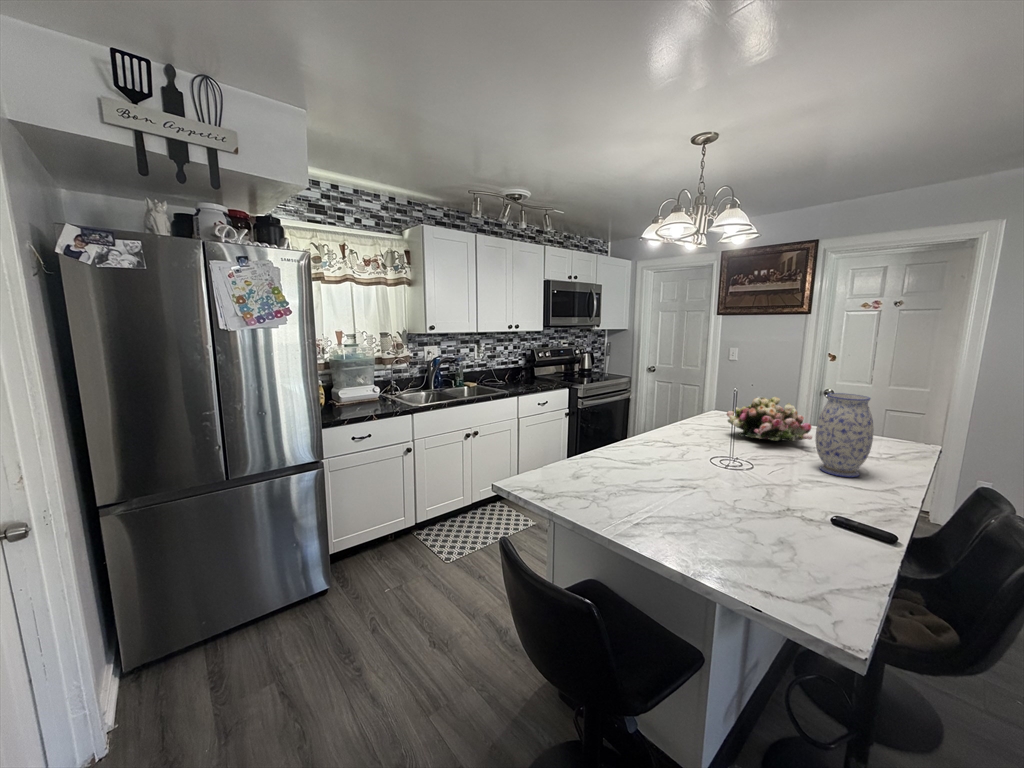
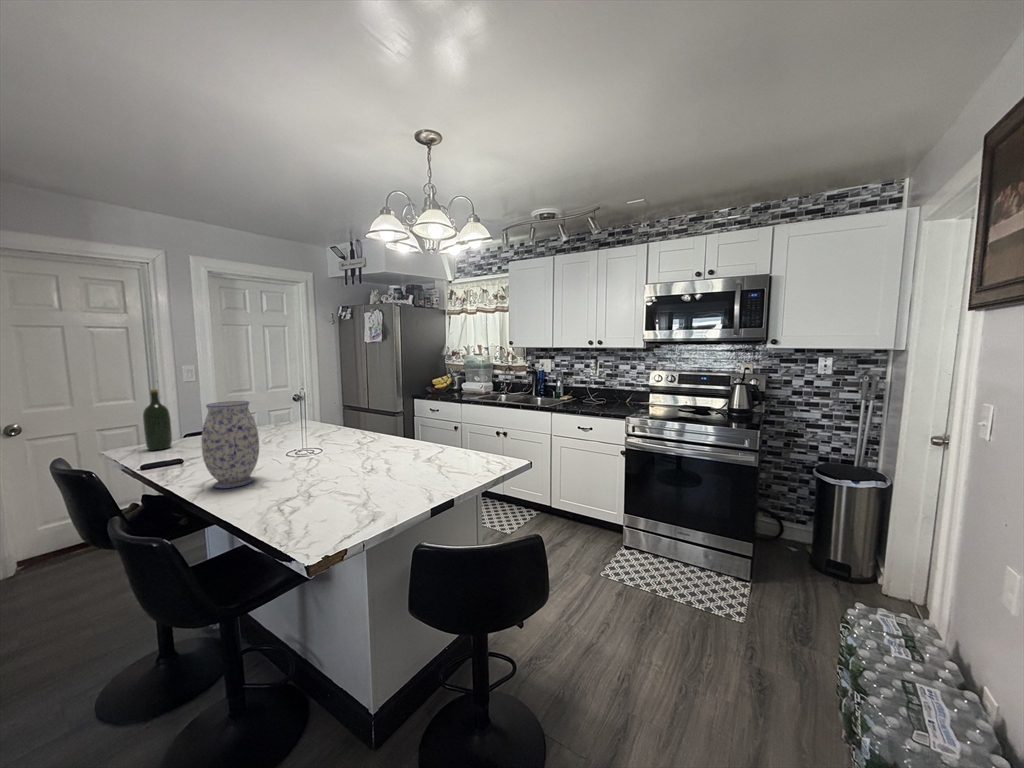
flower arrangement: present [727,397,812,441] -> none [299,415,399,476]
wine bottle: none [721,442,772,566] -> present [143,389,172,450]

